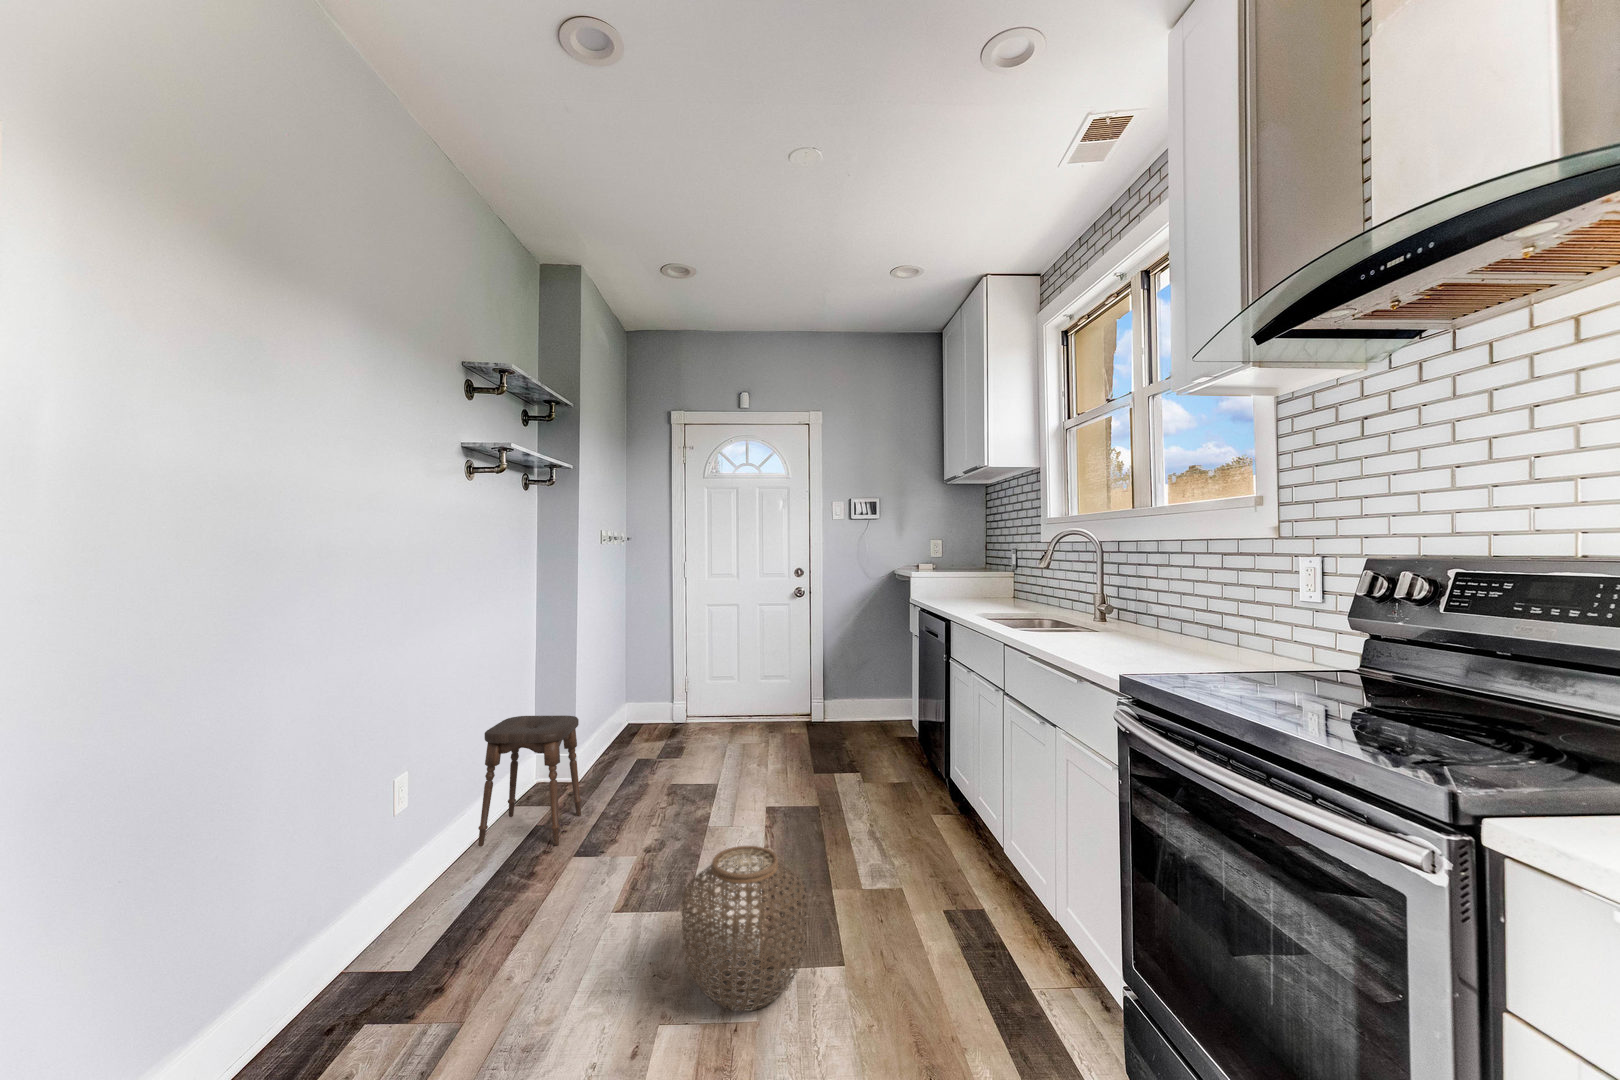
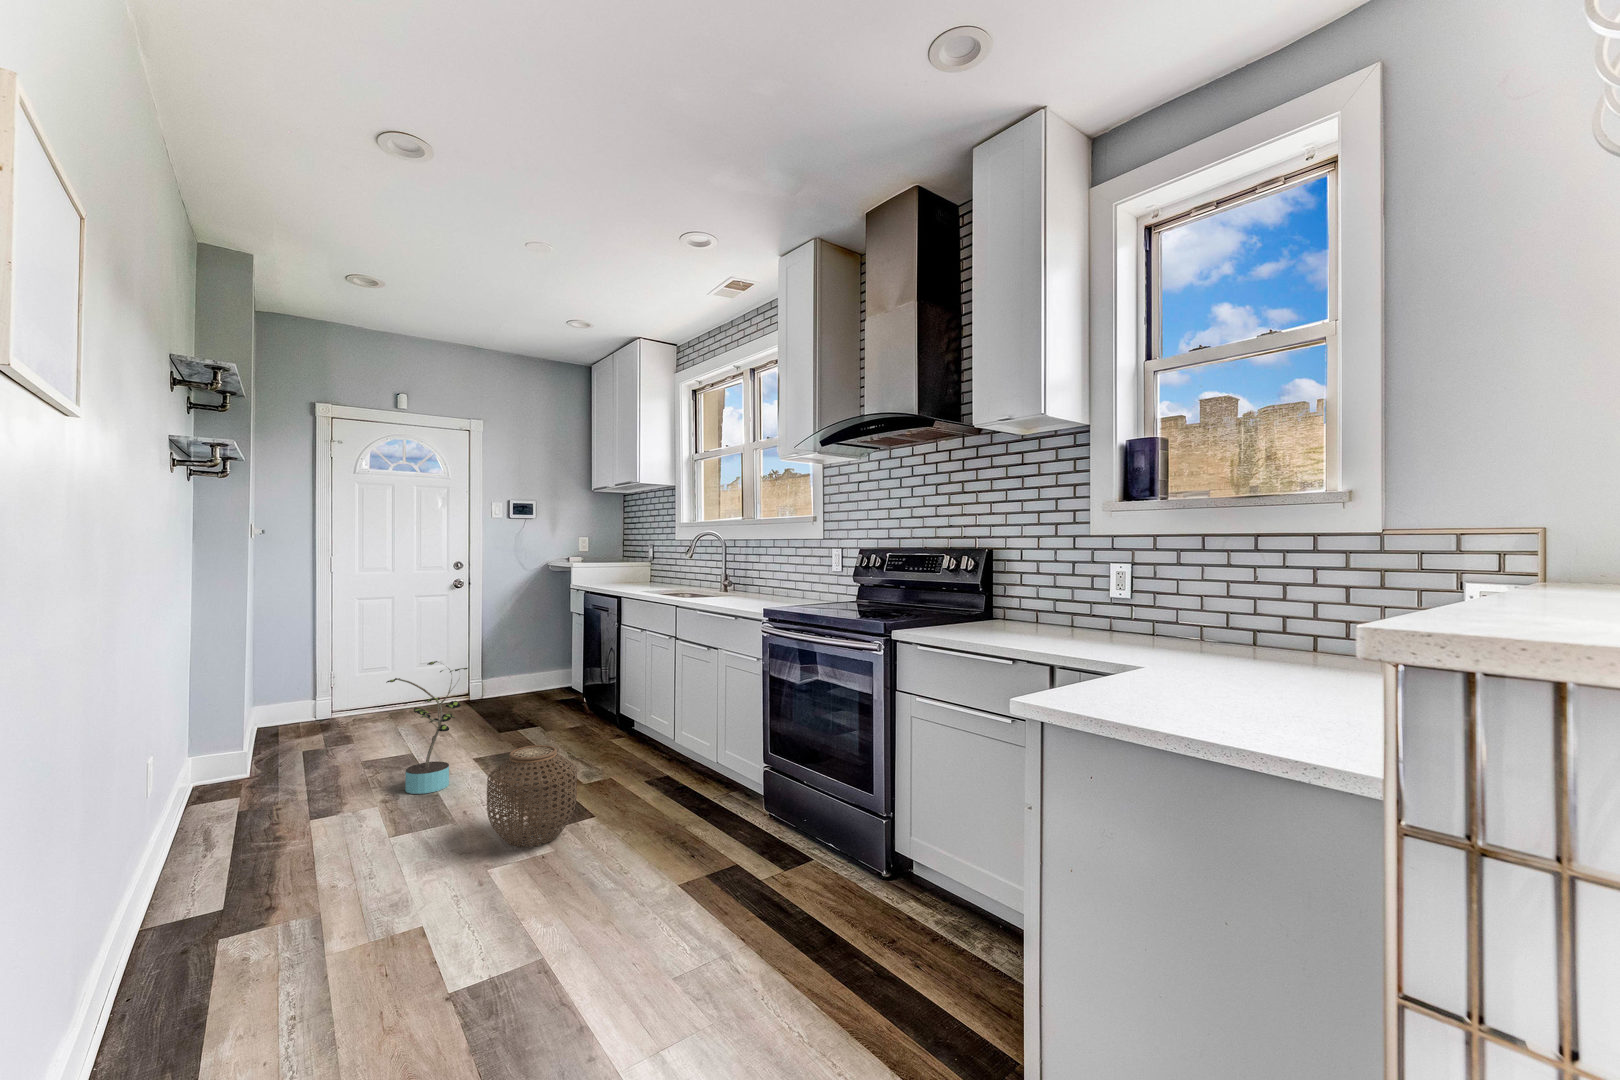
potted plant: none [654,690,740,854] -> present [386,661,468,794]
stool: present [478,716,581,846] -> none [187,701,286,830]

